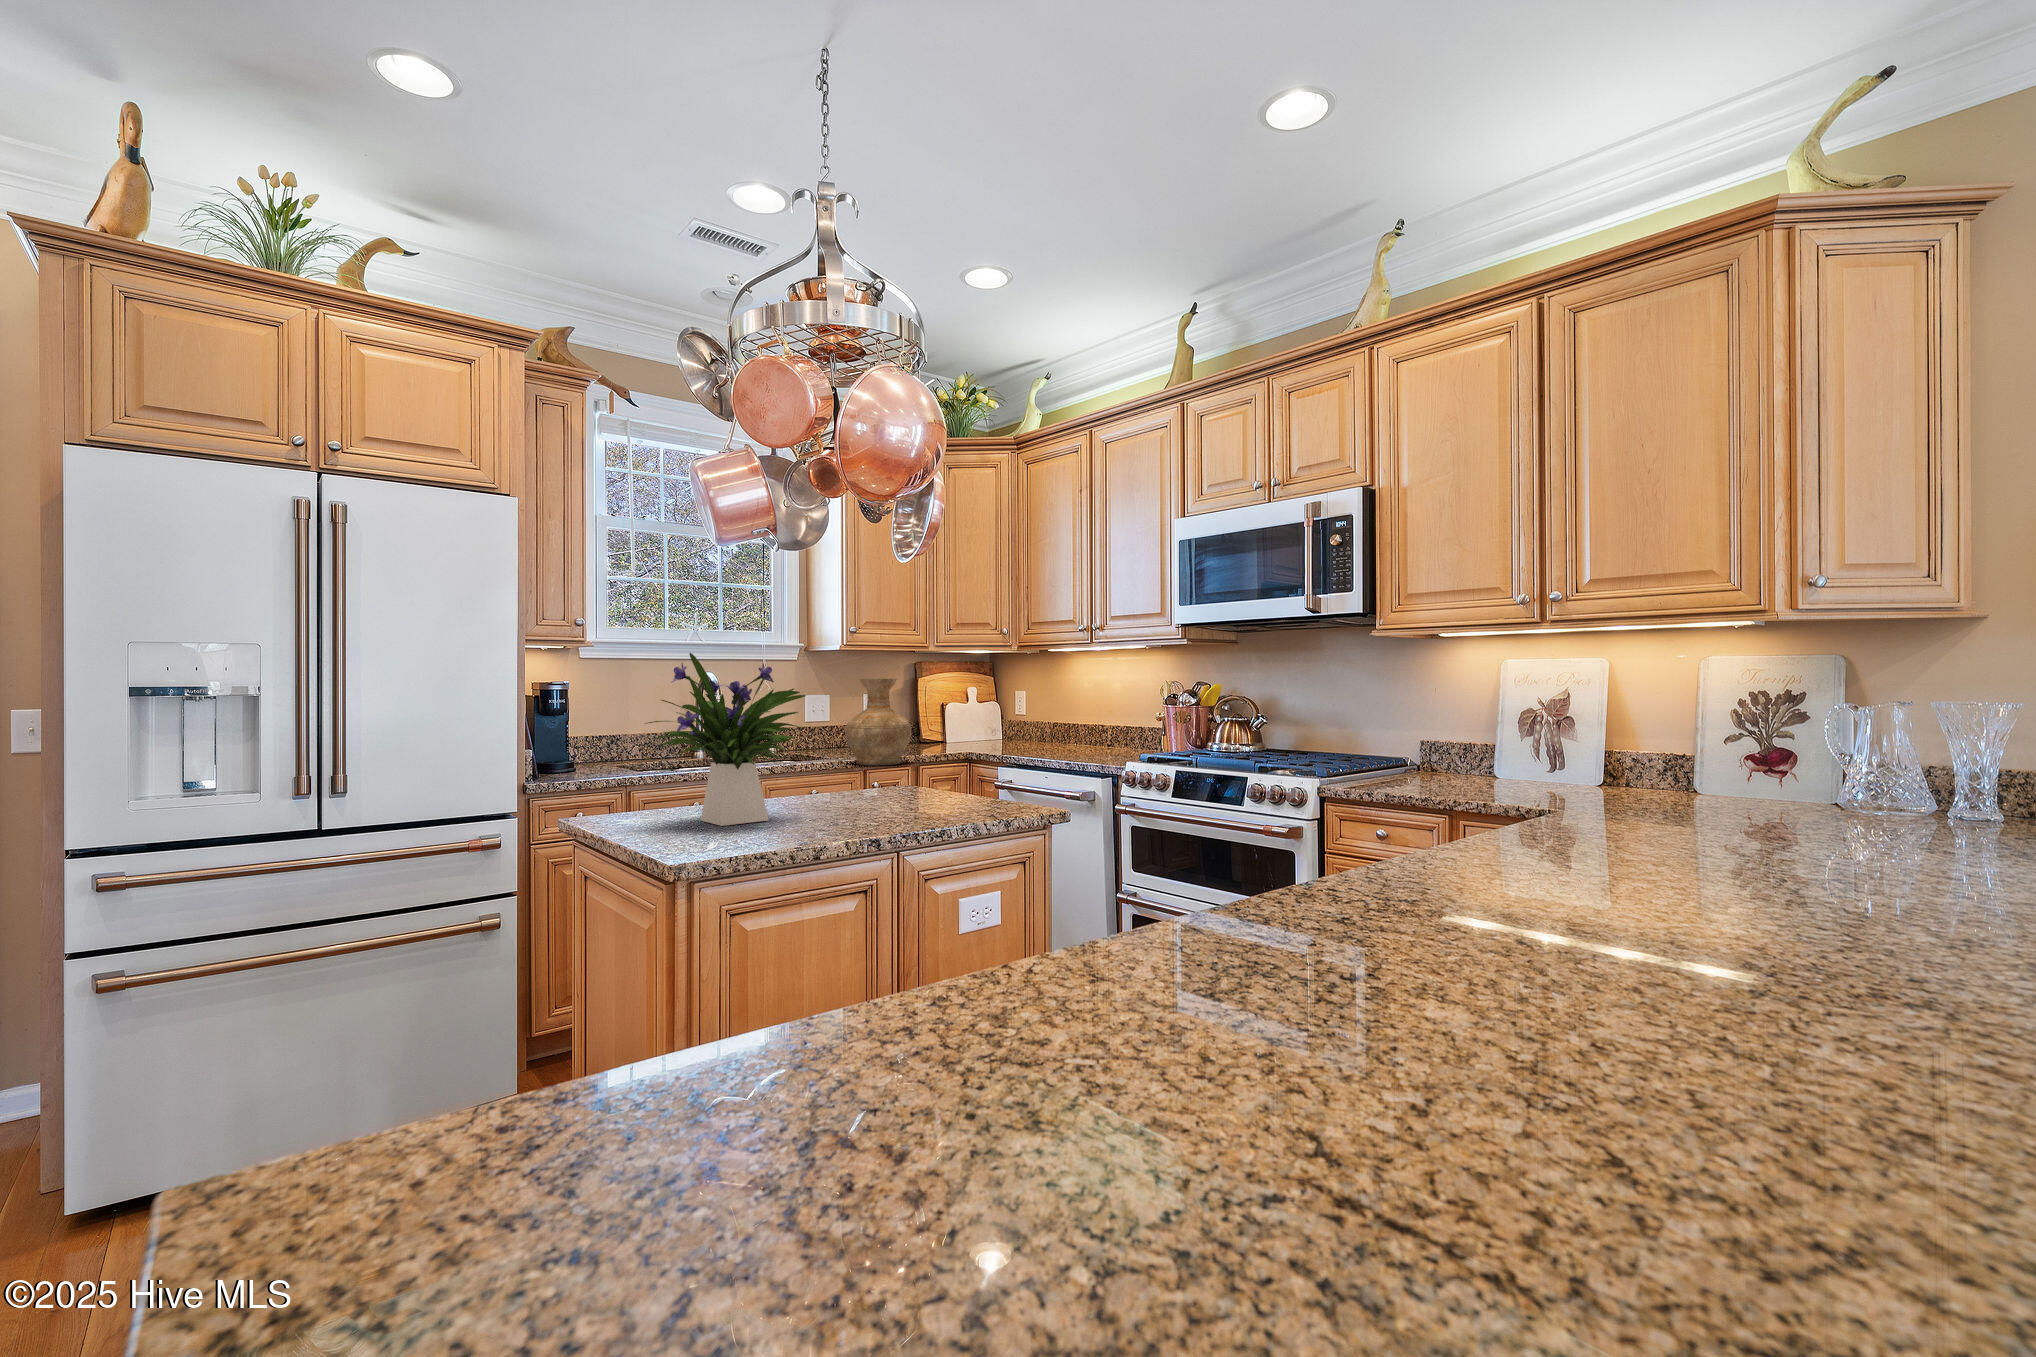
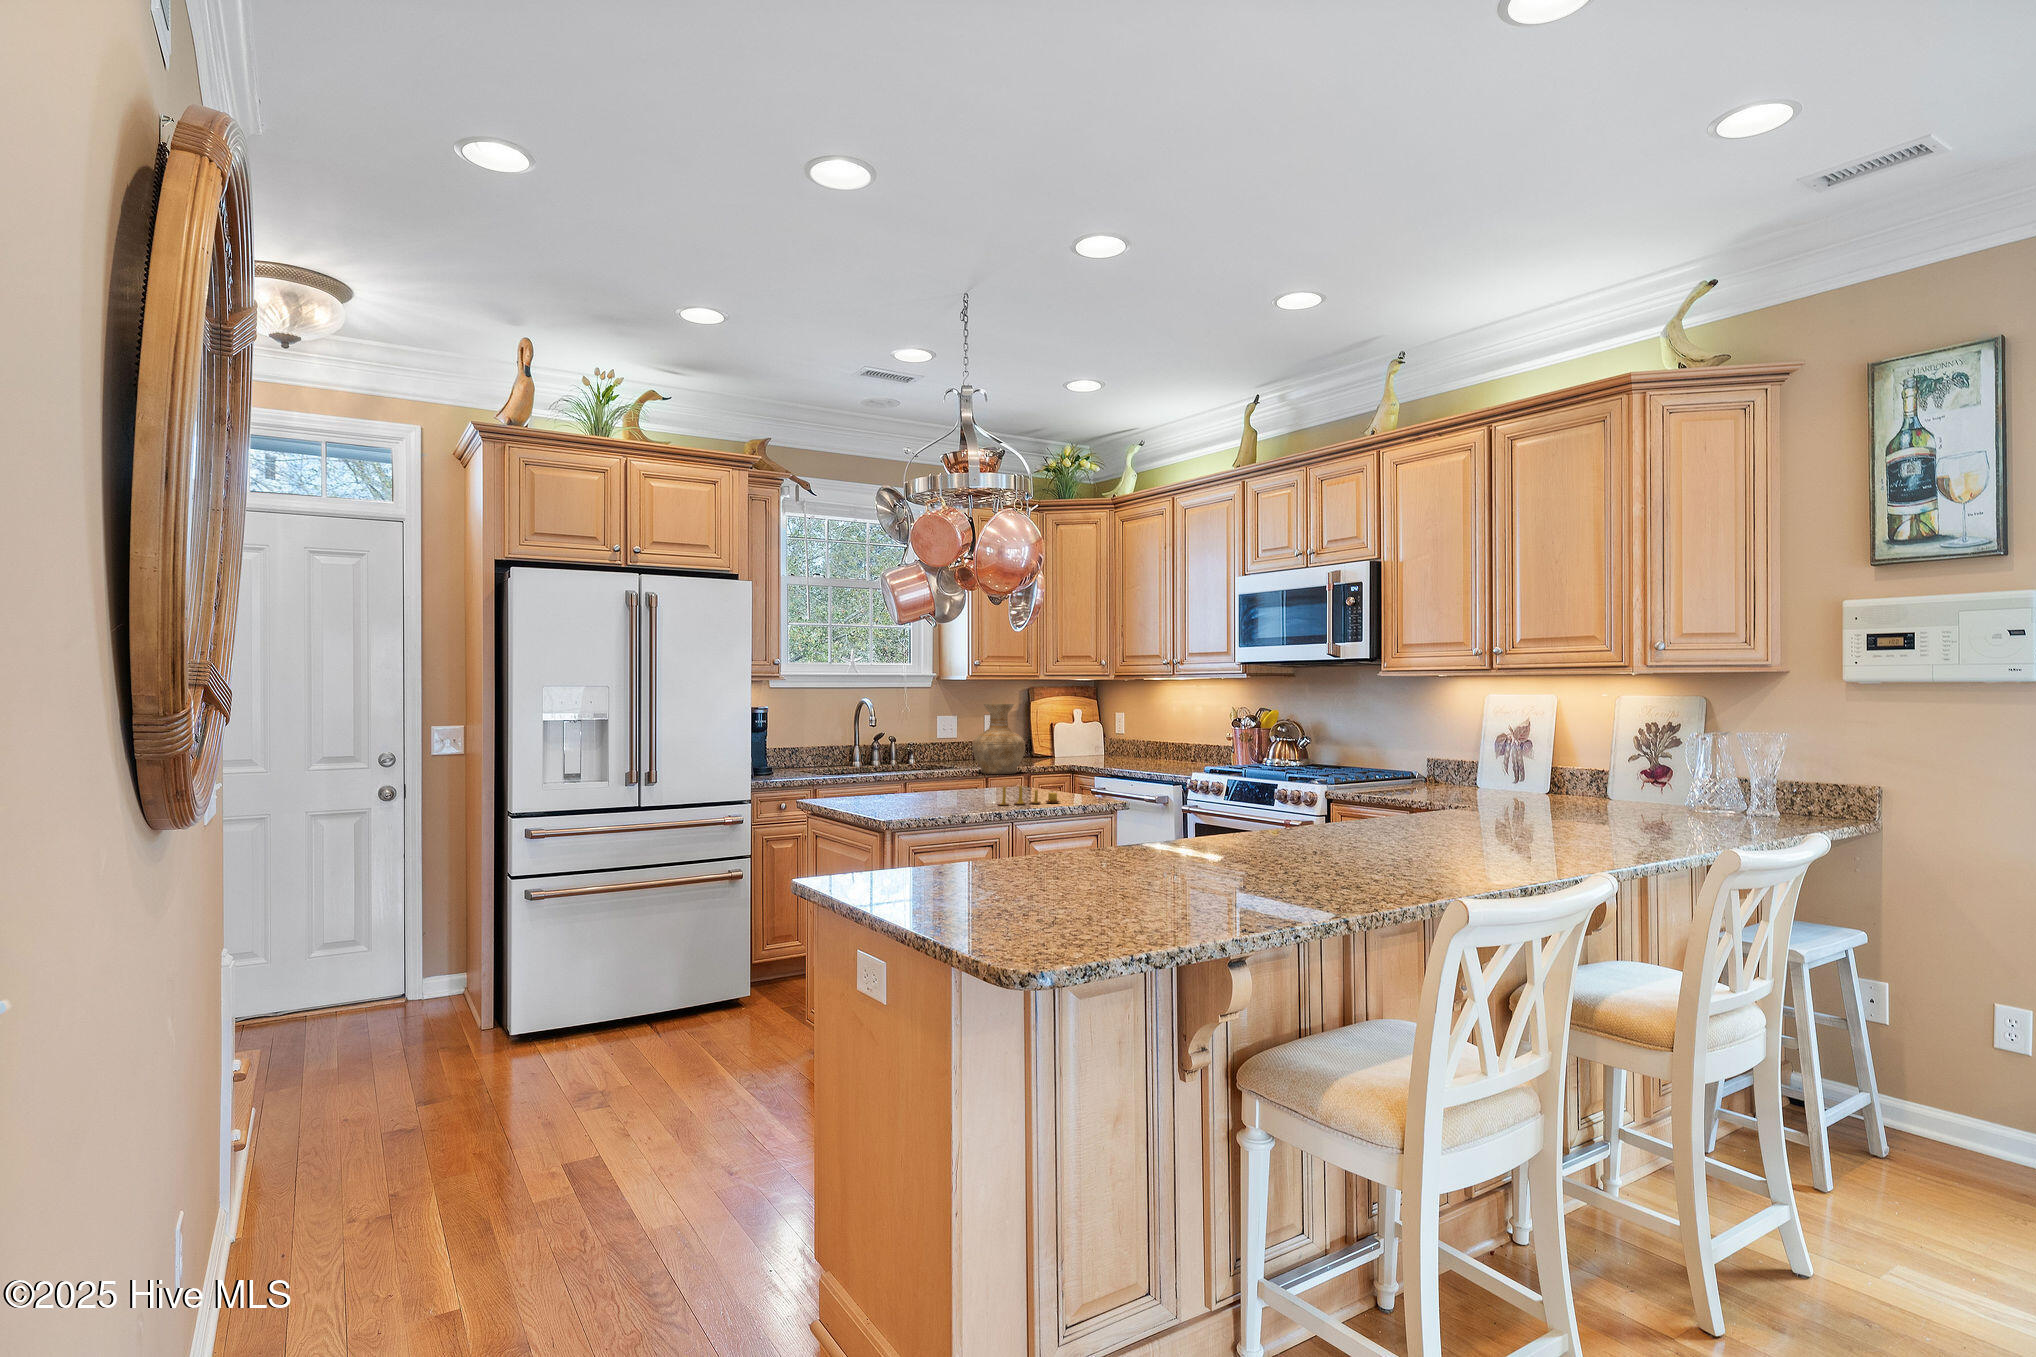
flower arrangement: present [645,653,806,826] -> none [850,693,954,806]
candle: none [875,787,967,821] -> present [998,786,1060,806]

